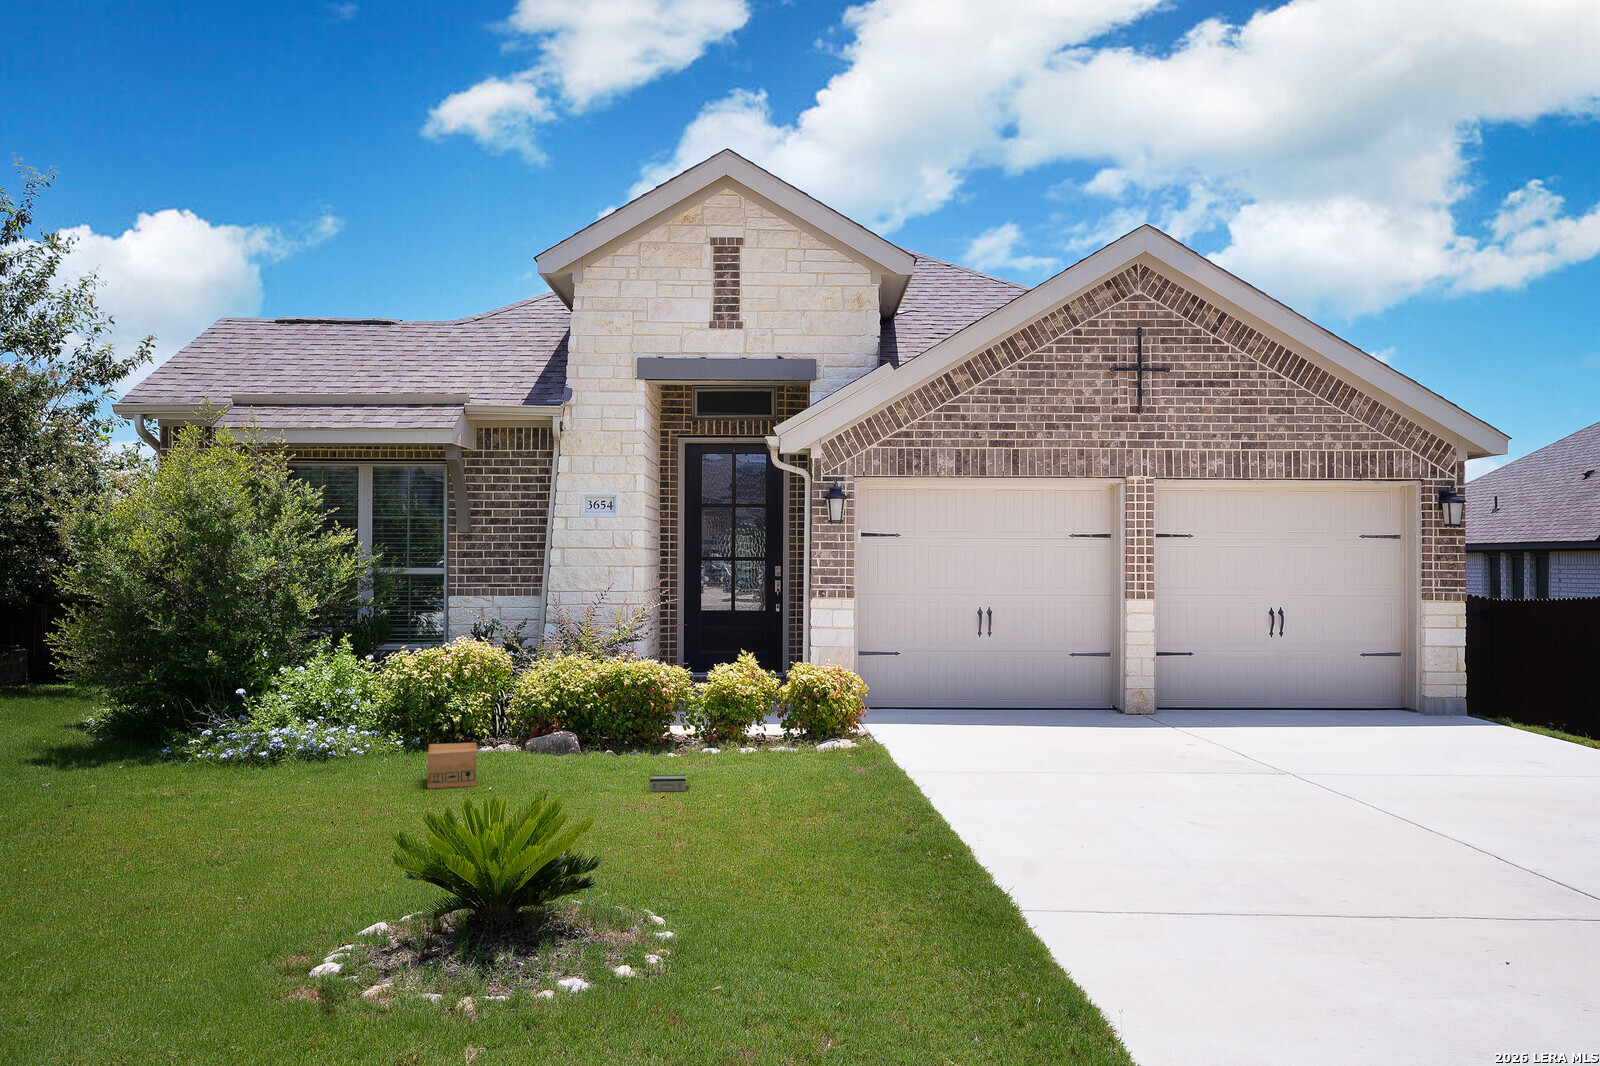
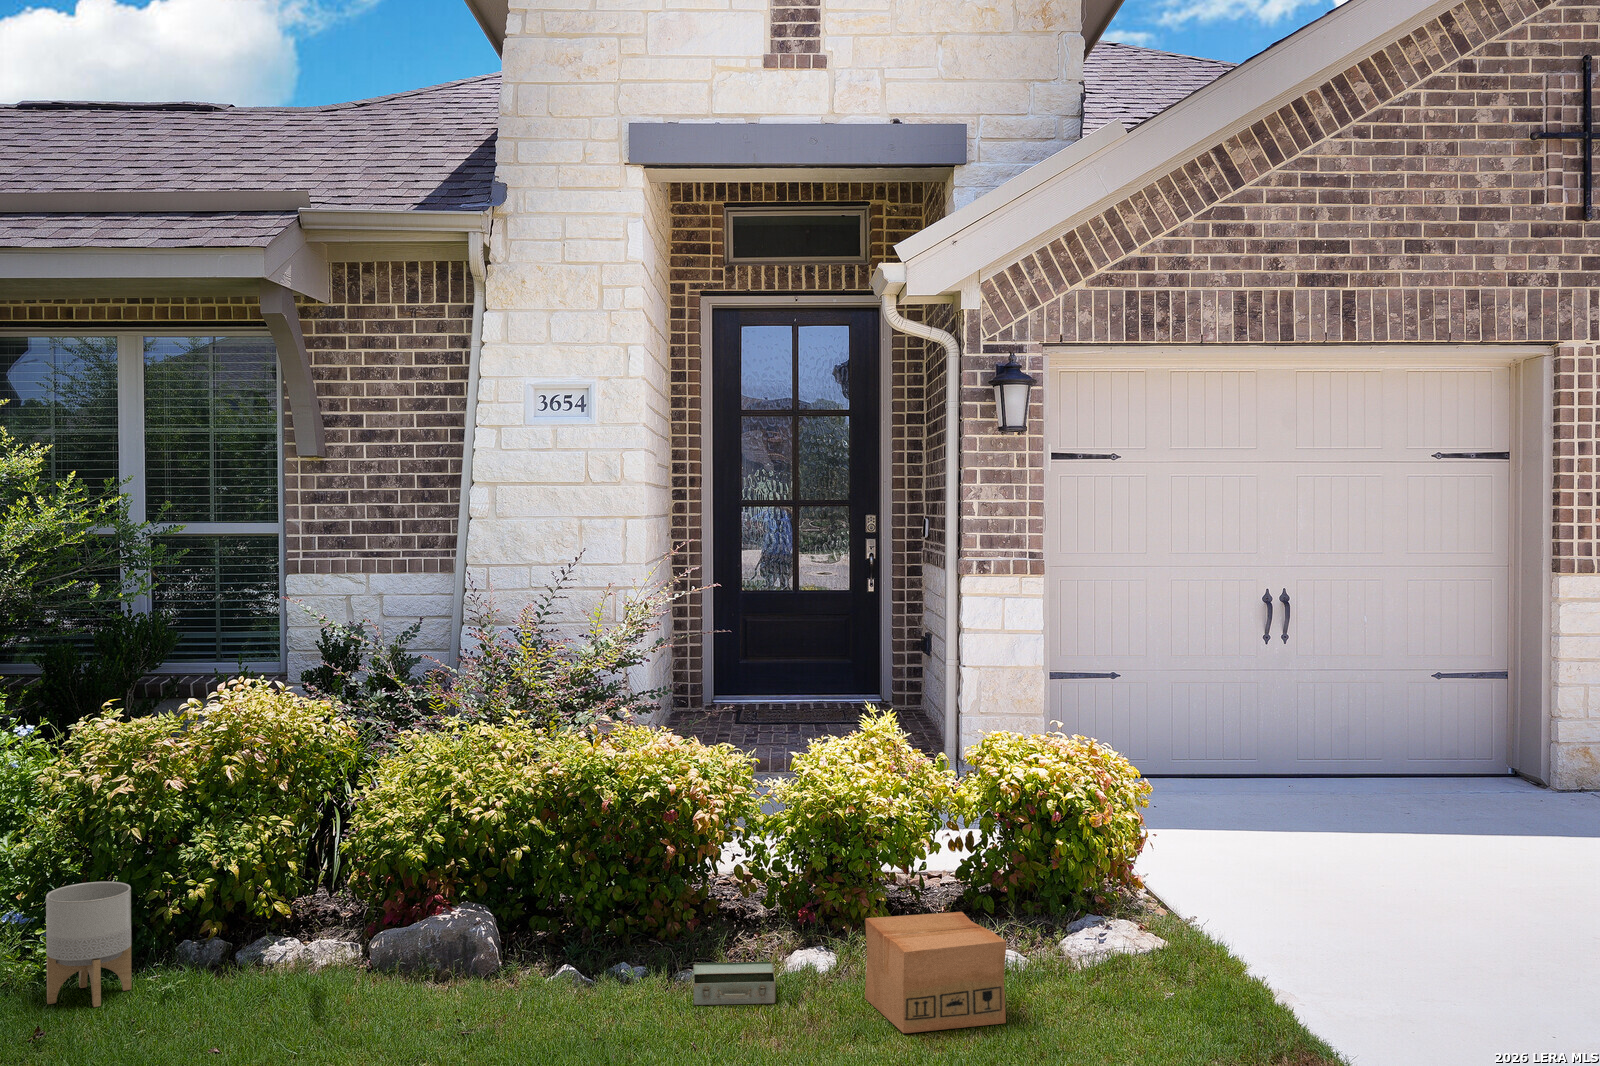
planter: none [359,738,396,792] -> present [46,882,131,1007]
cardboard box: present [427,743,477,788] -> present [865,912,1006,1033]

